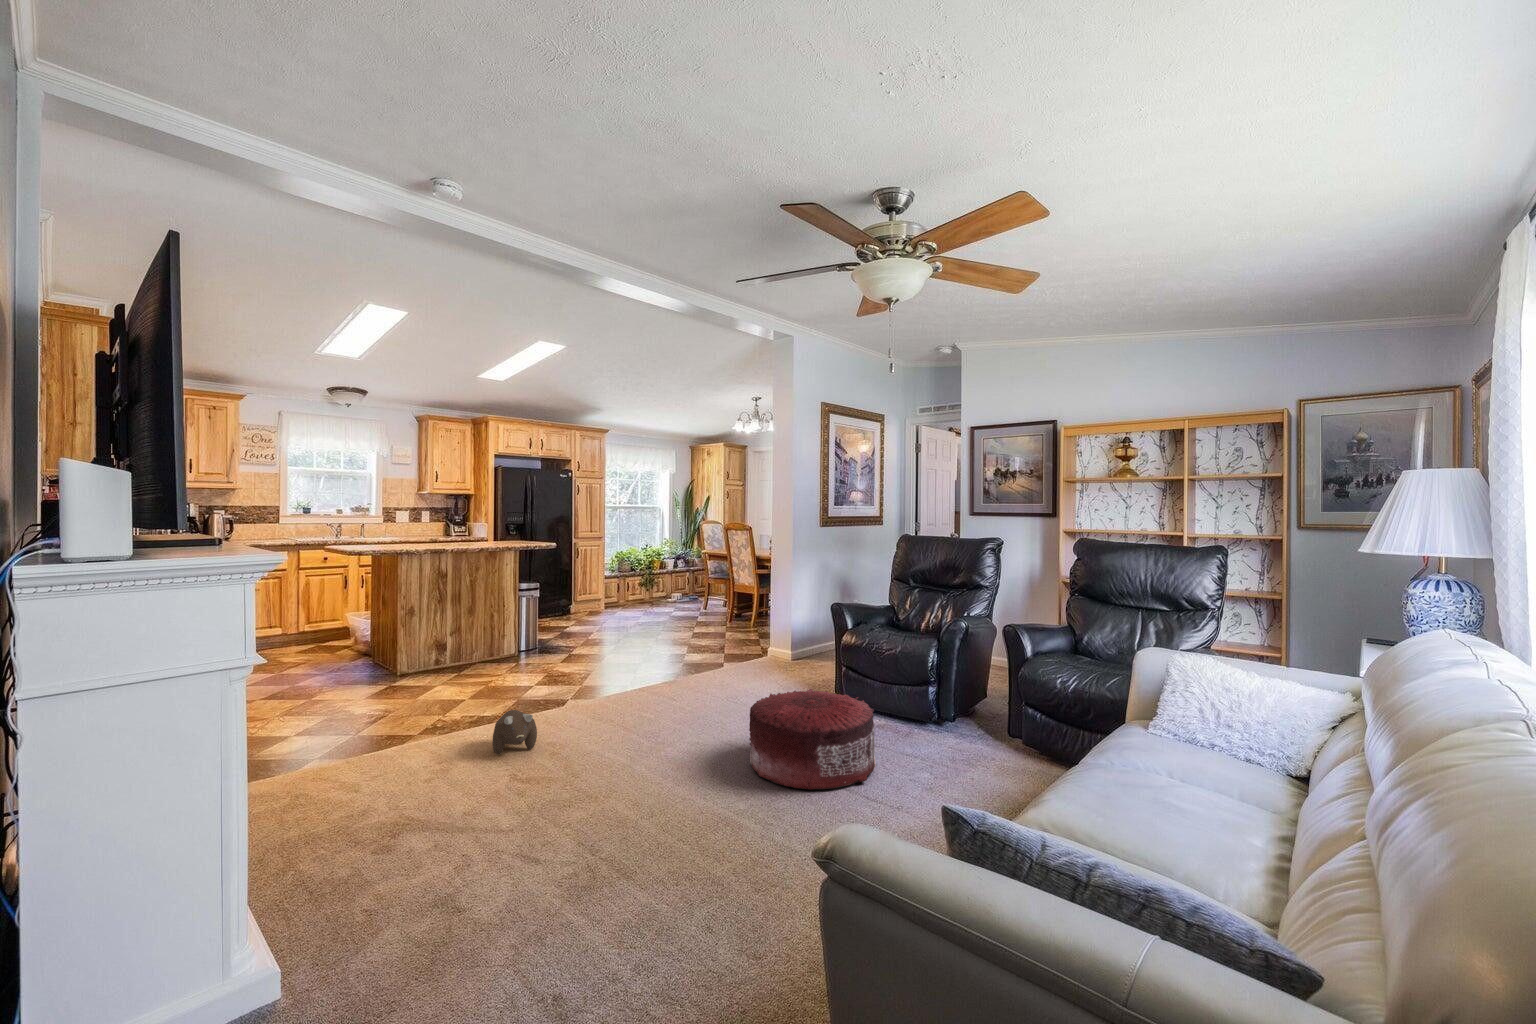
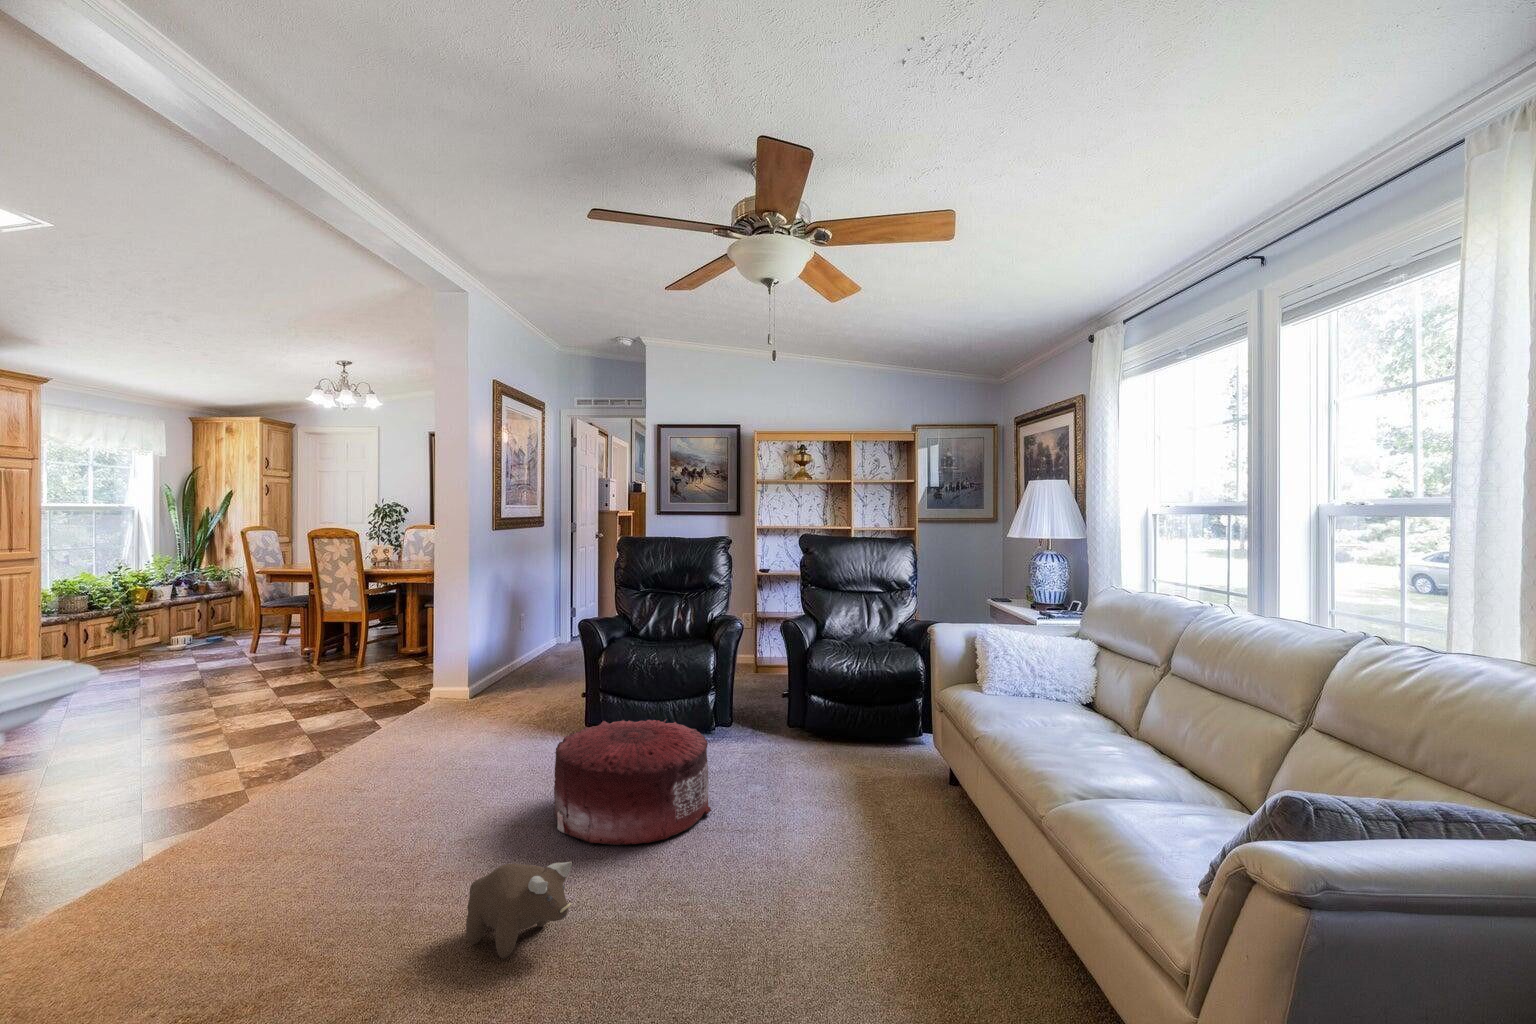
plush toy: present [492,710,537,755] -> present [466,862,572,958]

